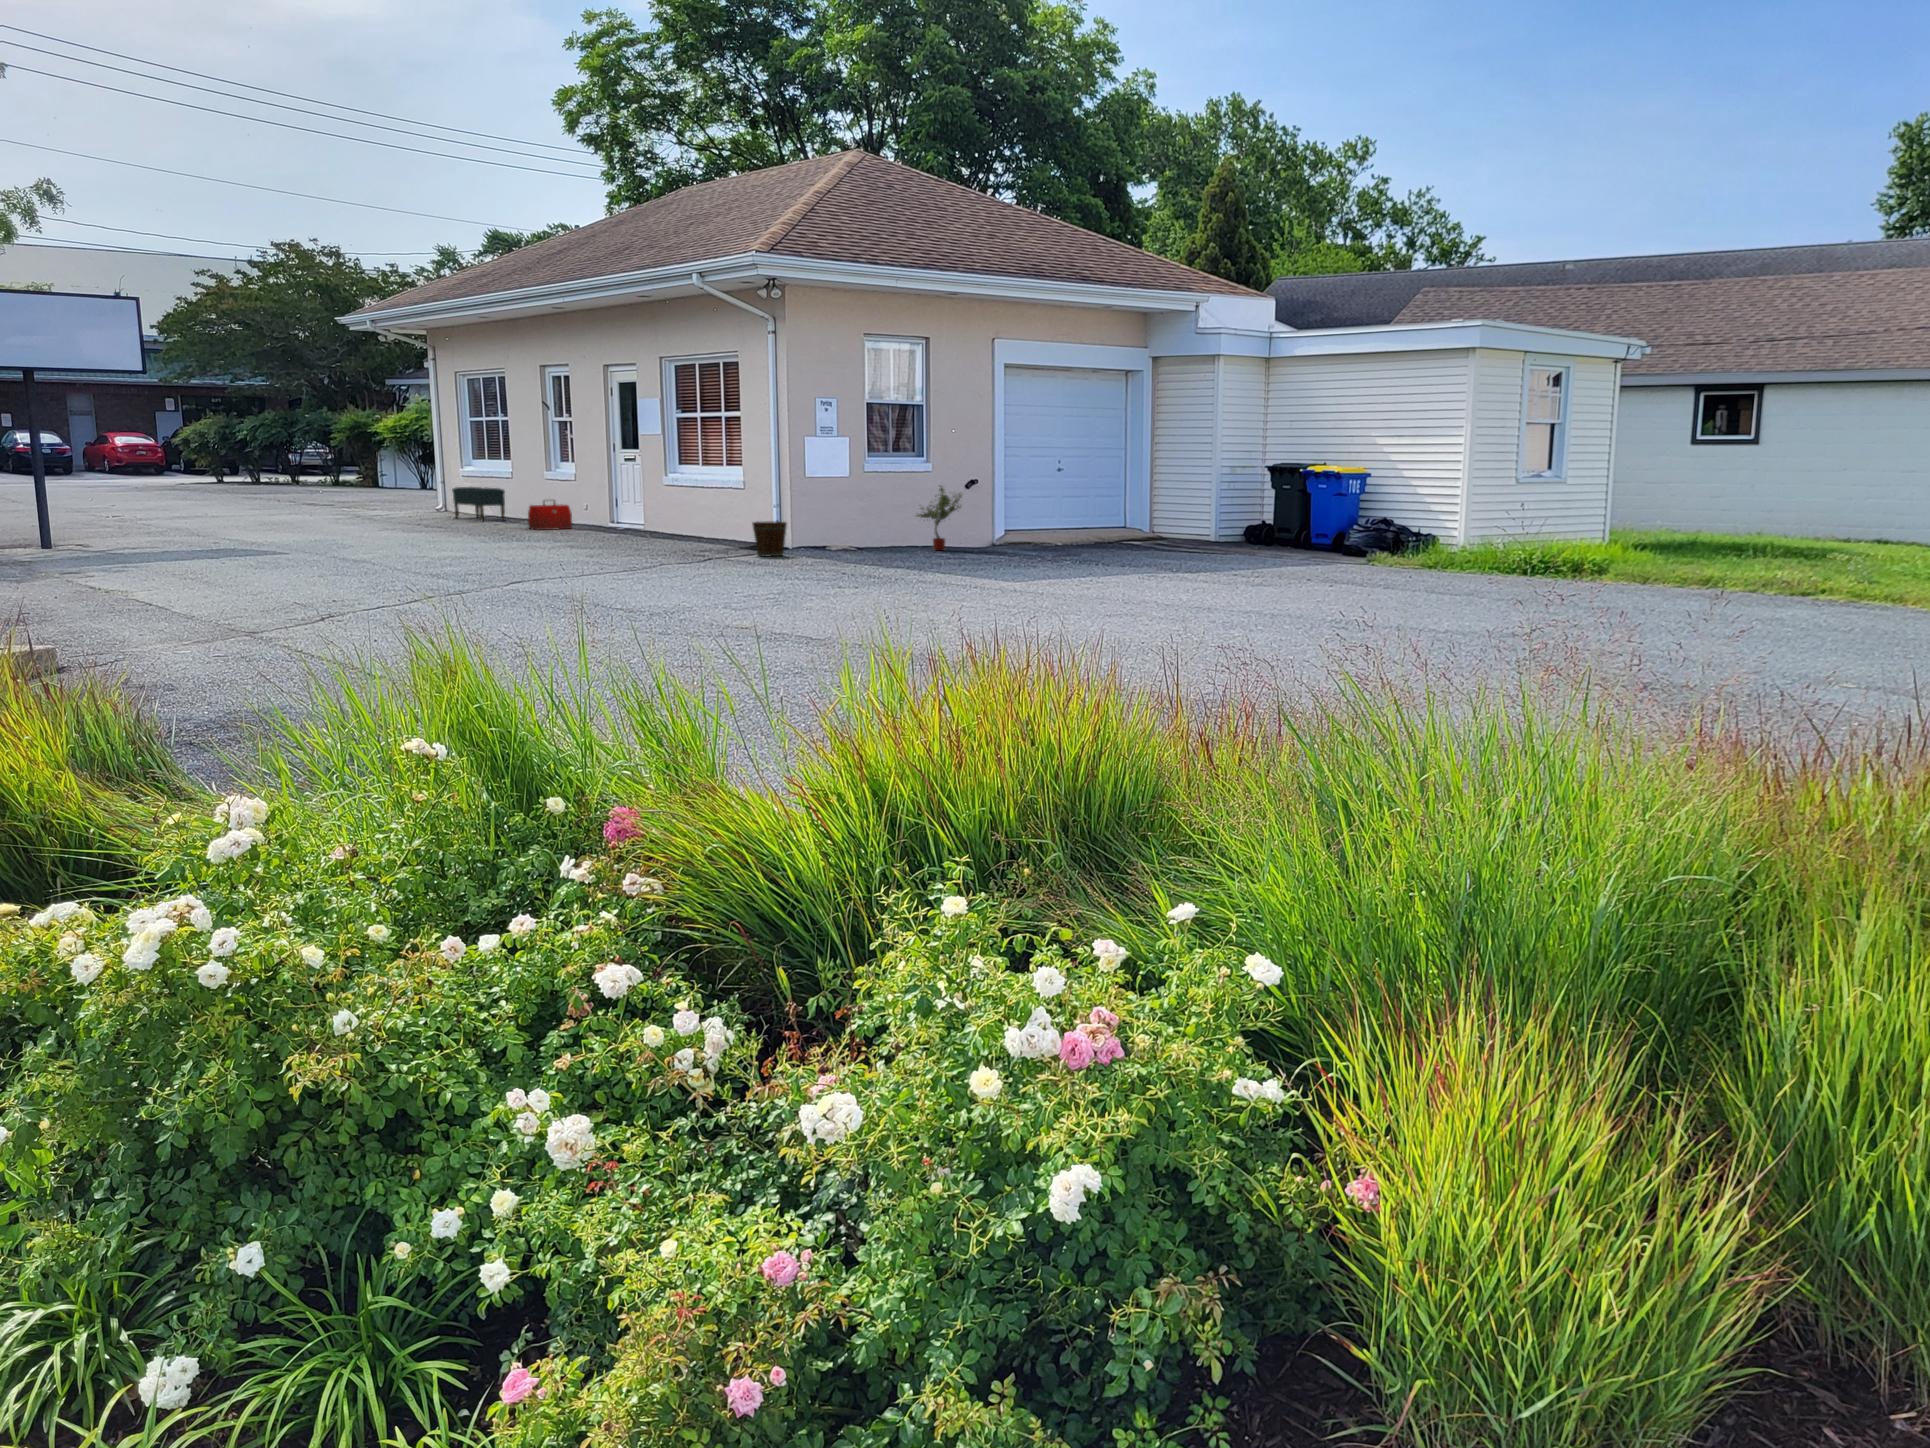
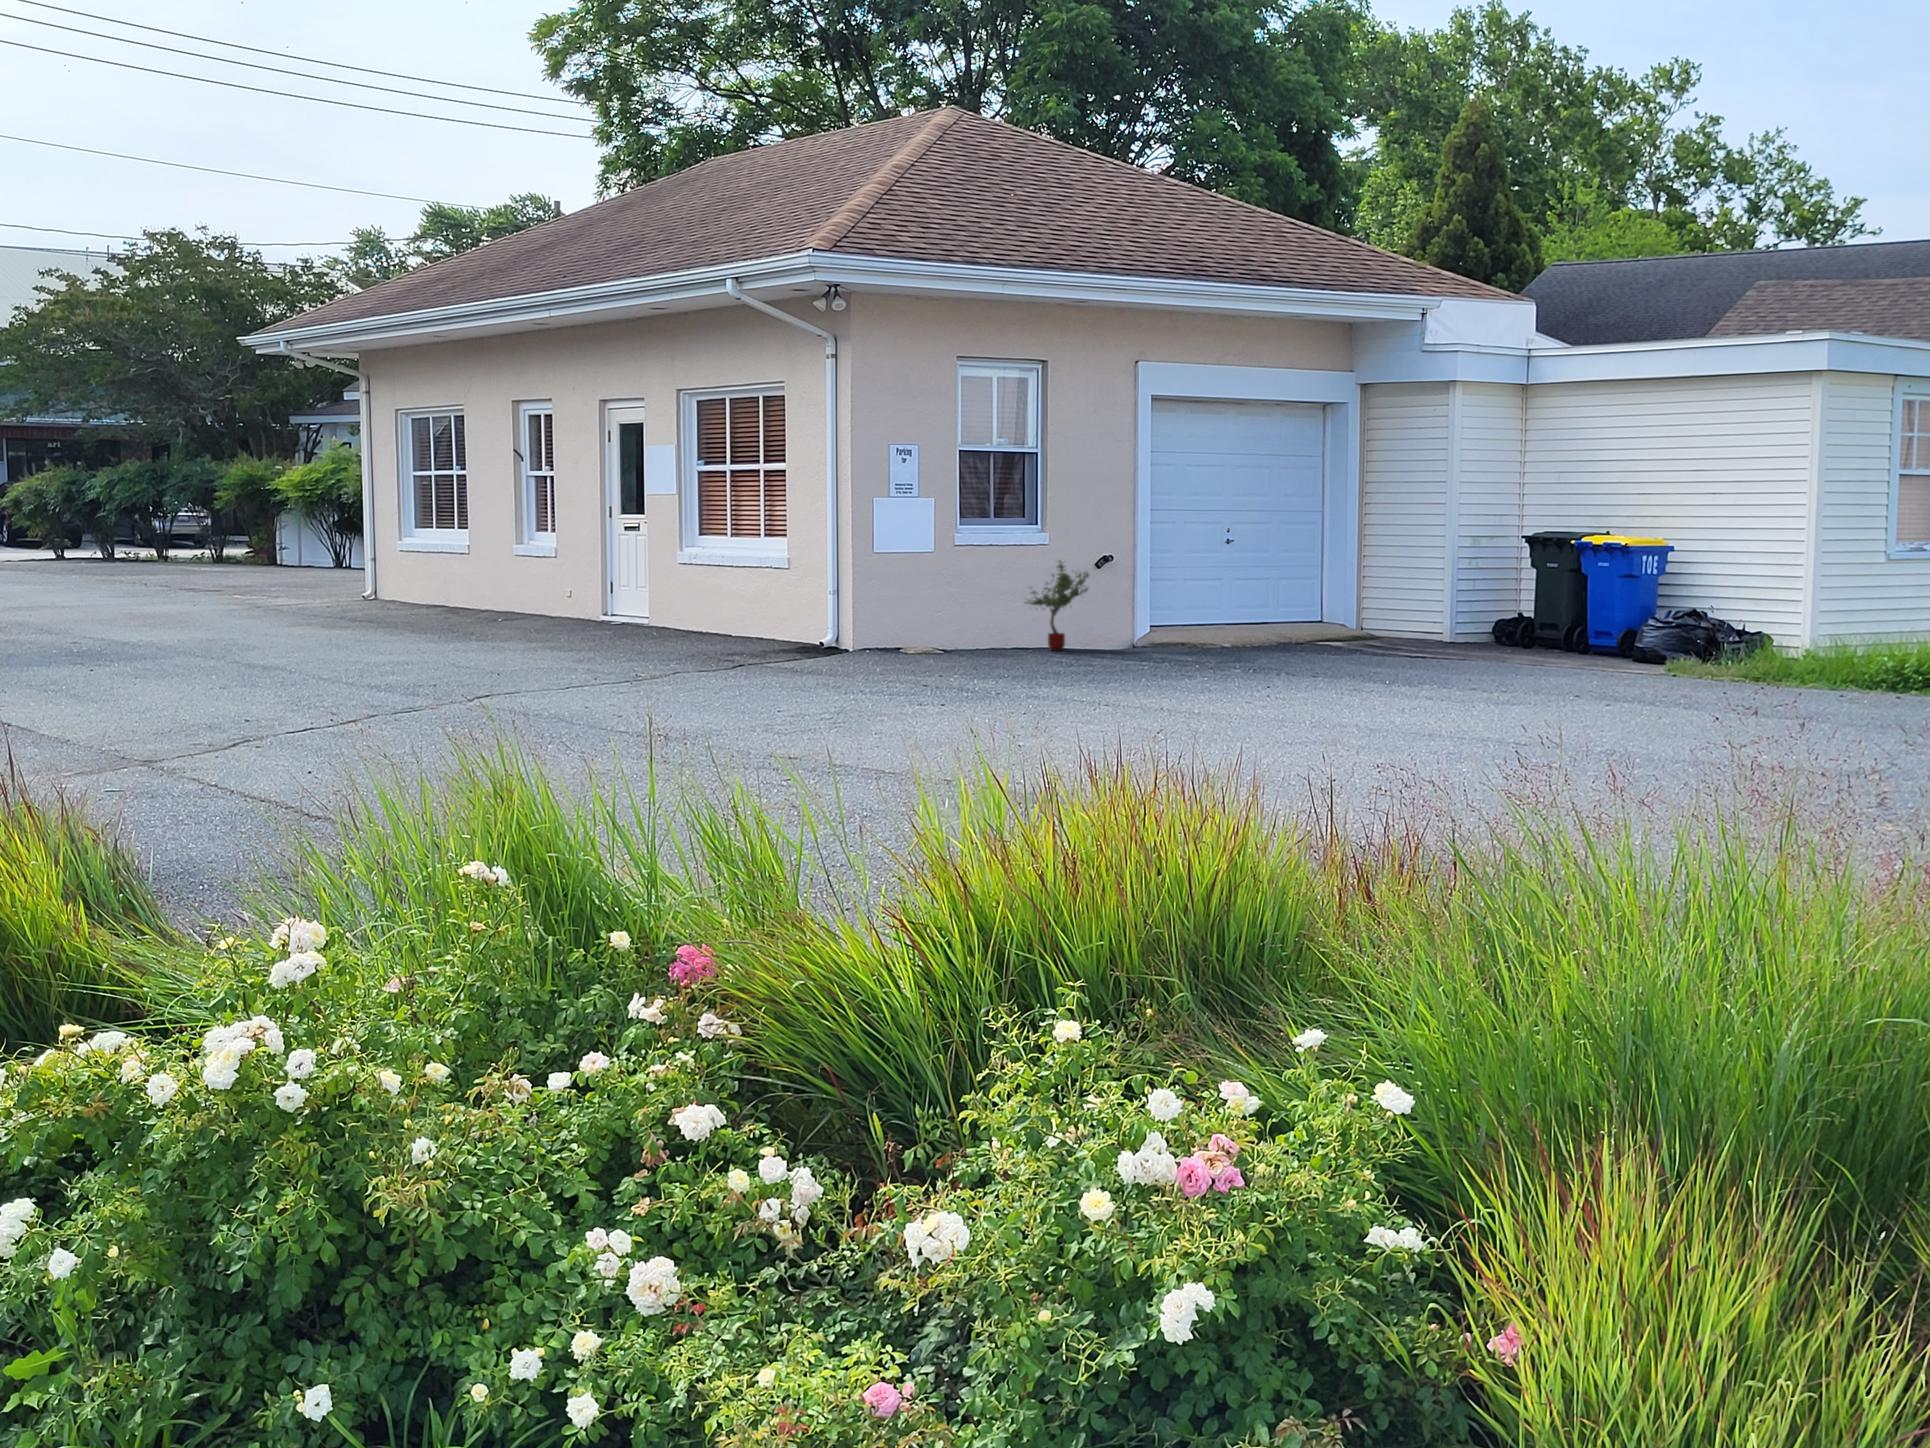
bench: present [452,487,505,521] -> none [389,562,461,609]
toolbox: present [528,500,572,530] -> none [493,580,552,621]
bucket: present [752,521,787,556] -> none [800,608,848,658]

